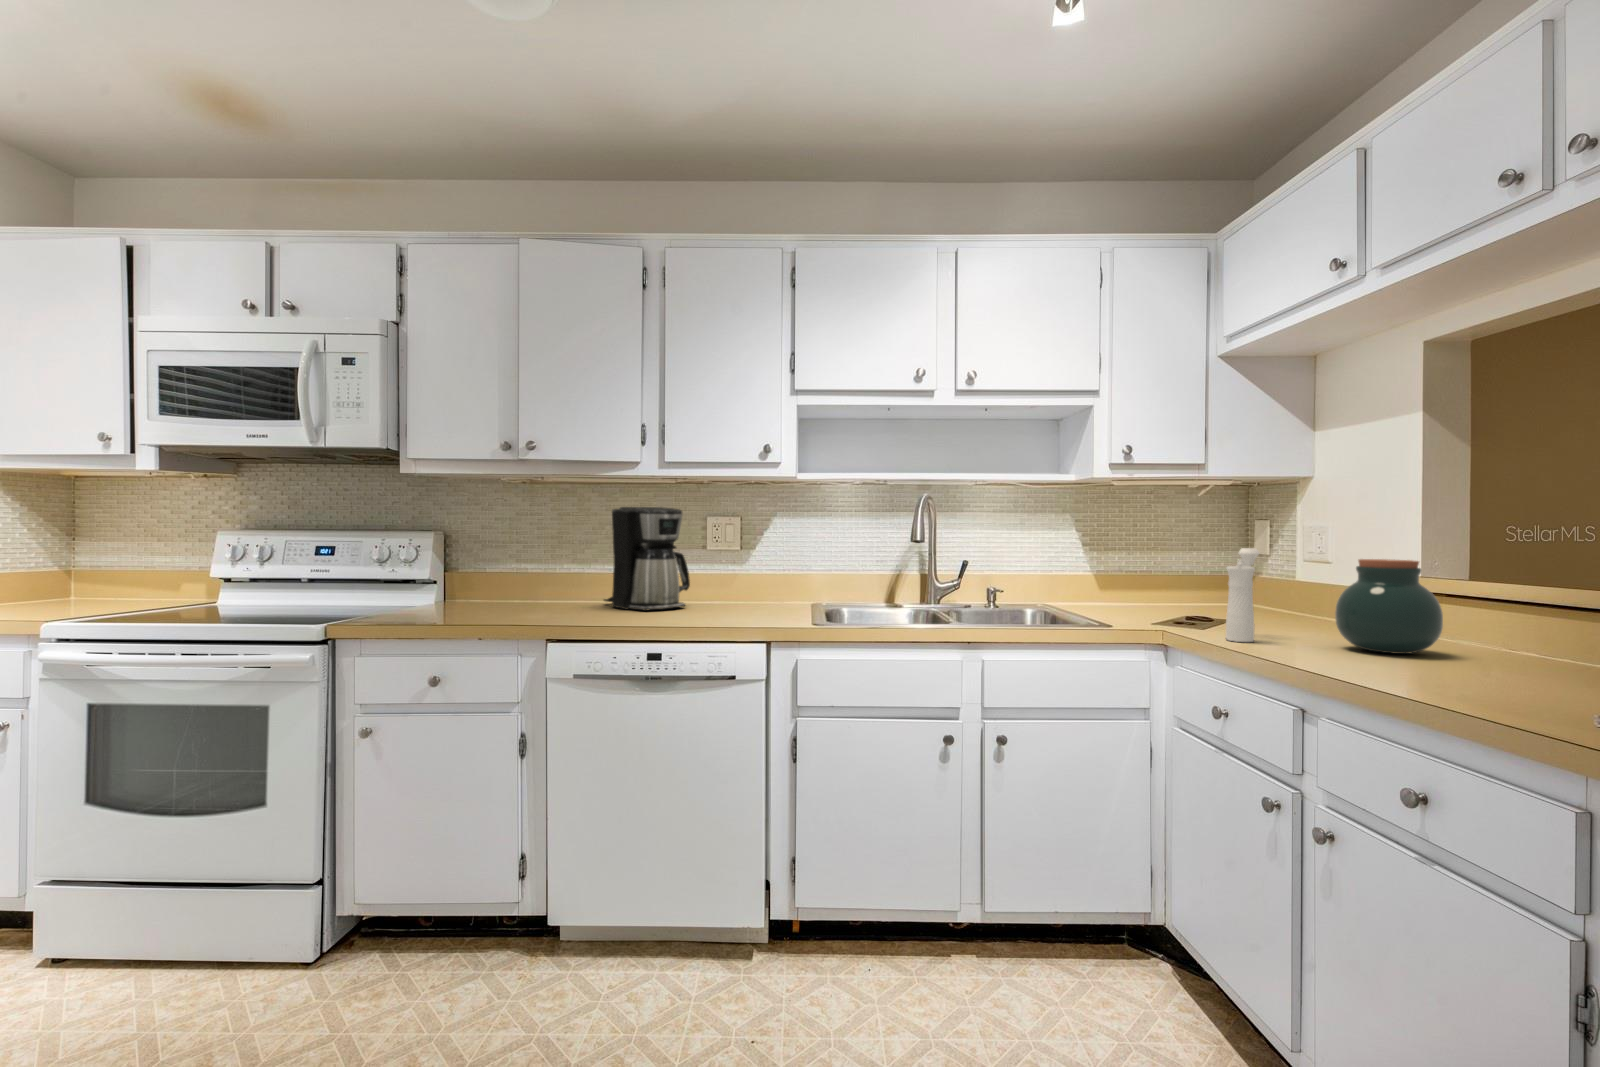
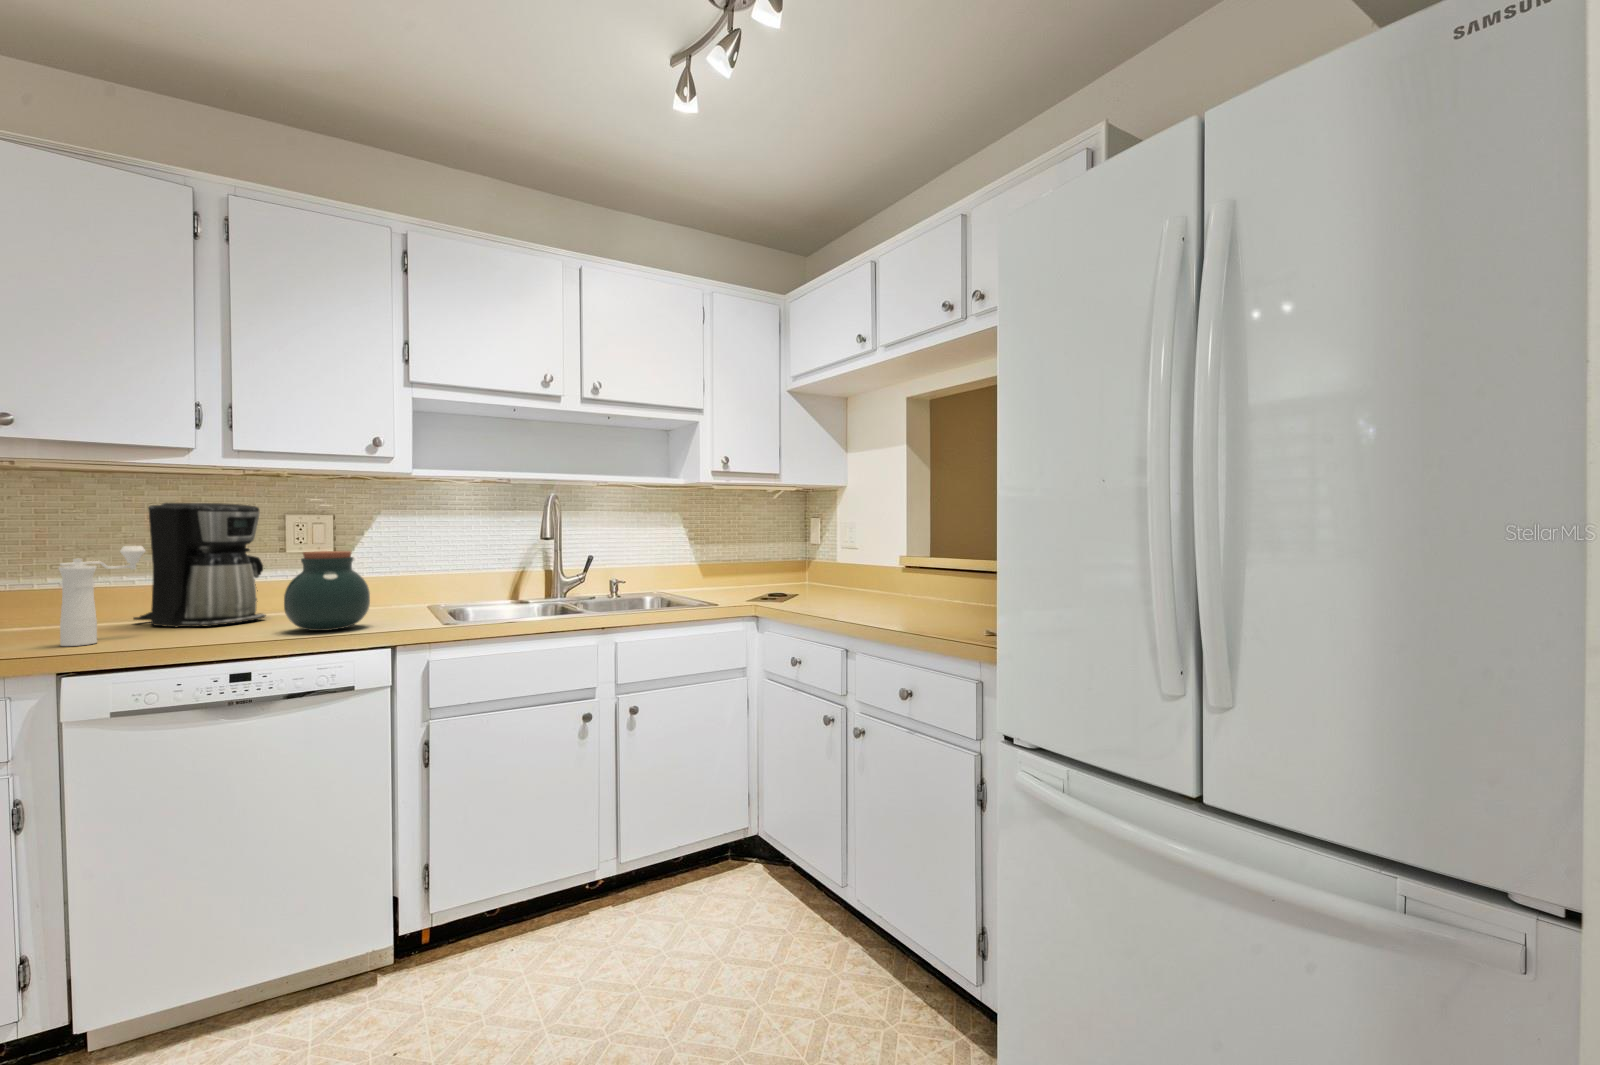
pepper mill: present [1226,548,1259,642] -> present [59,546,145,646]
jar: present [1335,559,1443,654] -> present [284,551,370,631]

